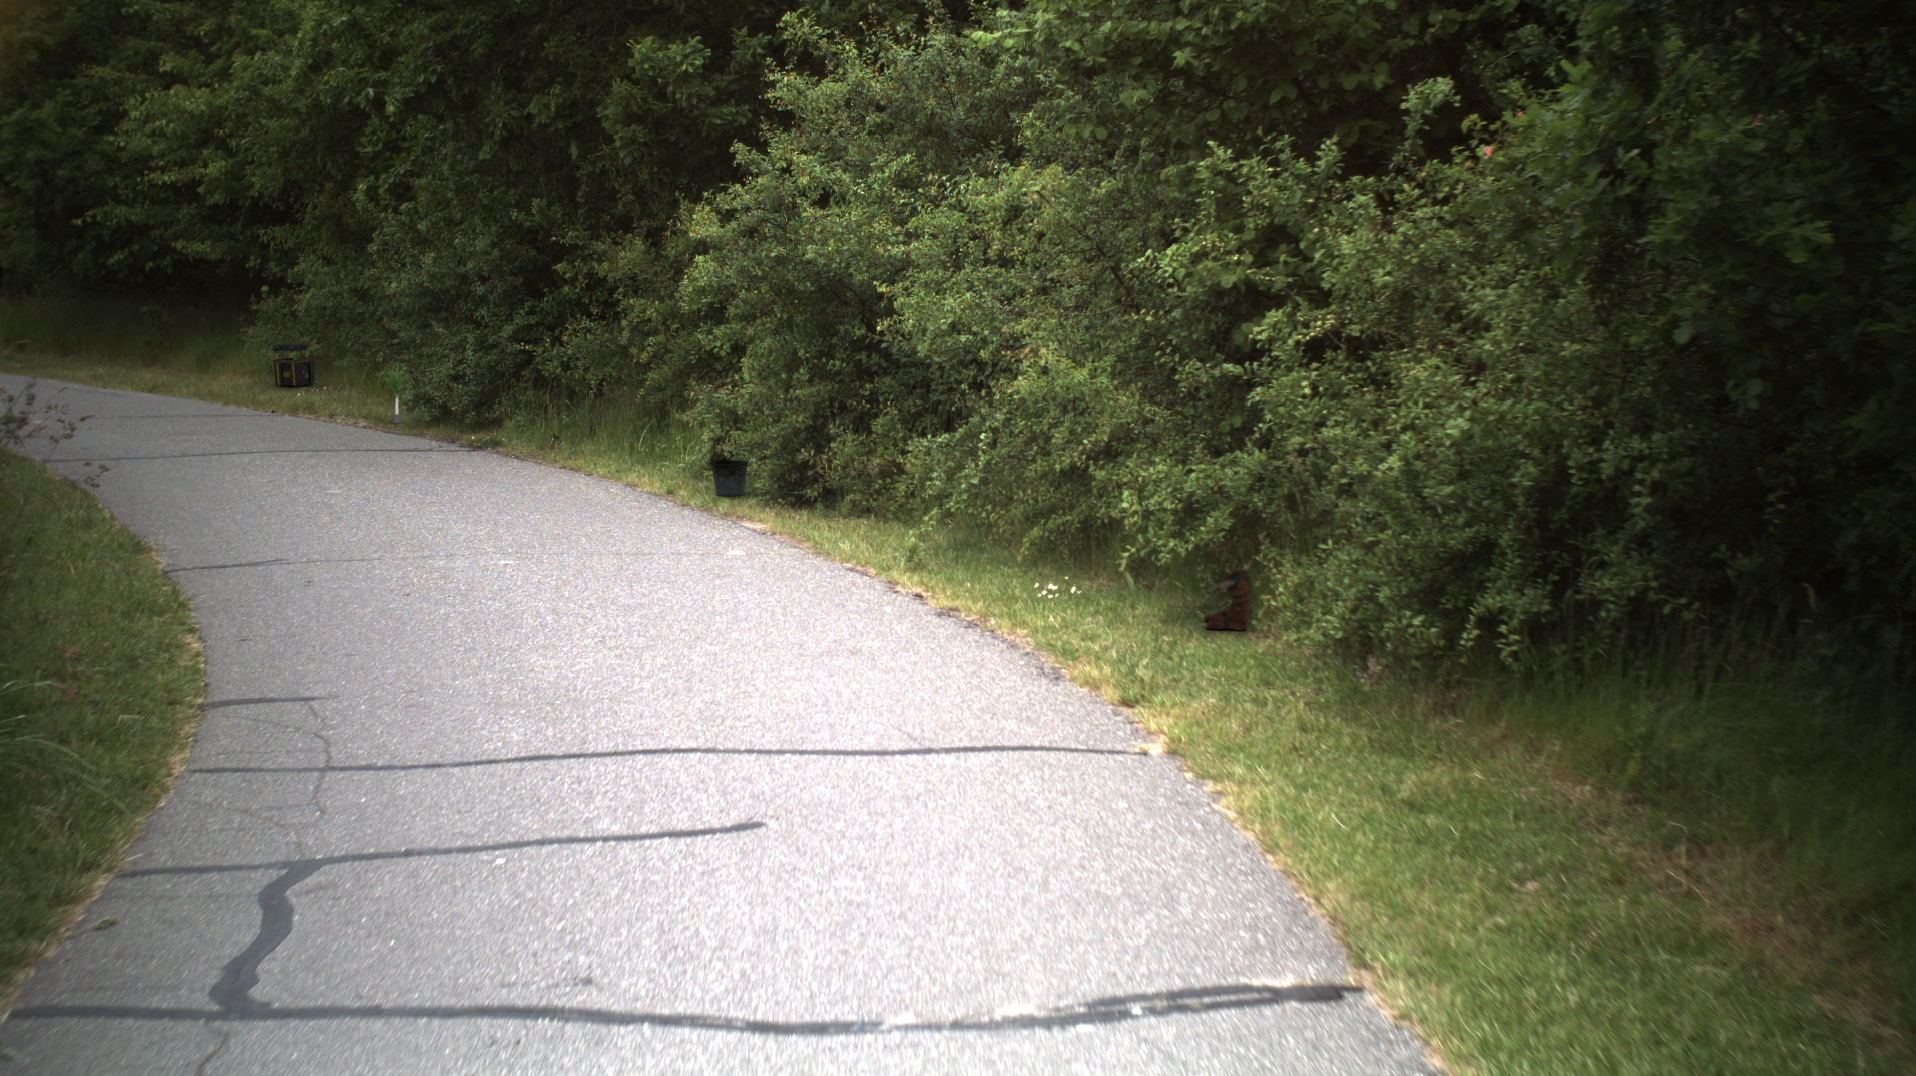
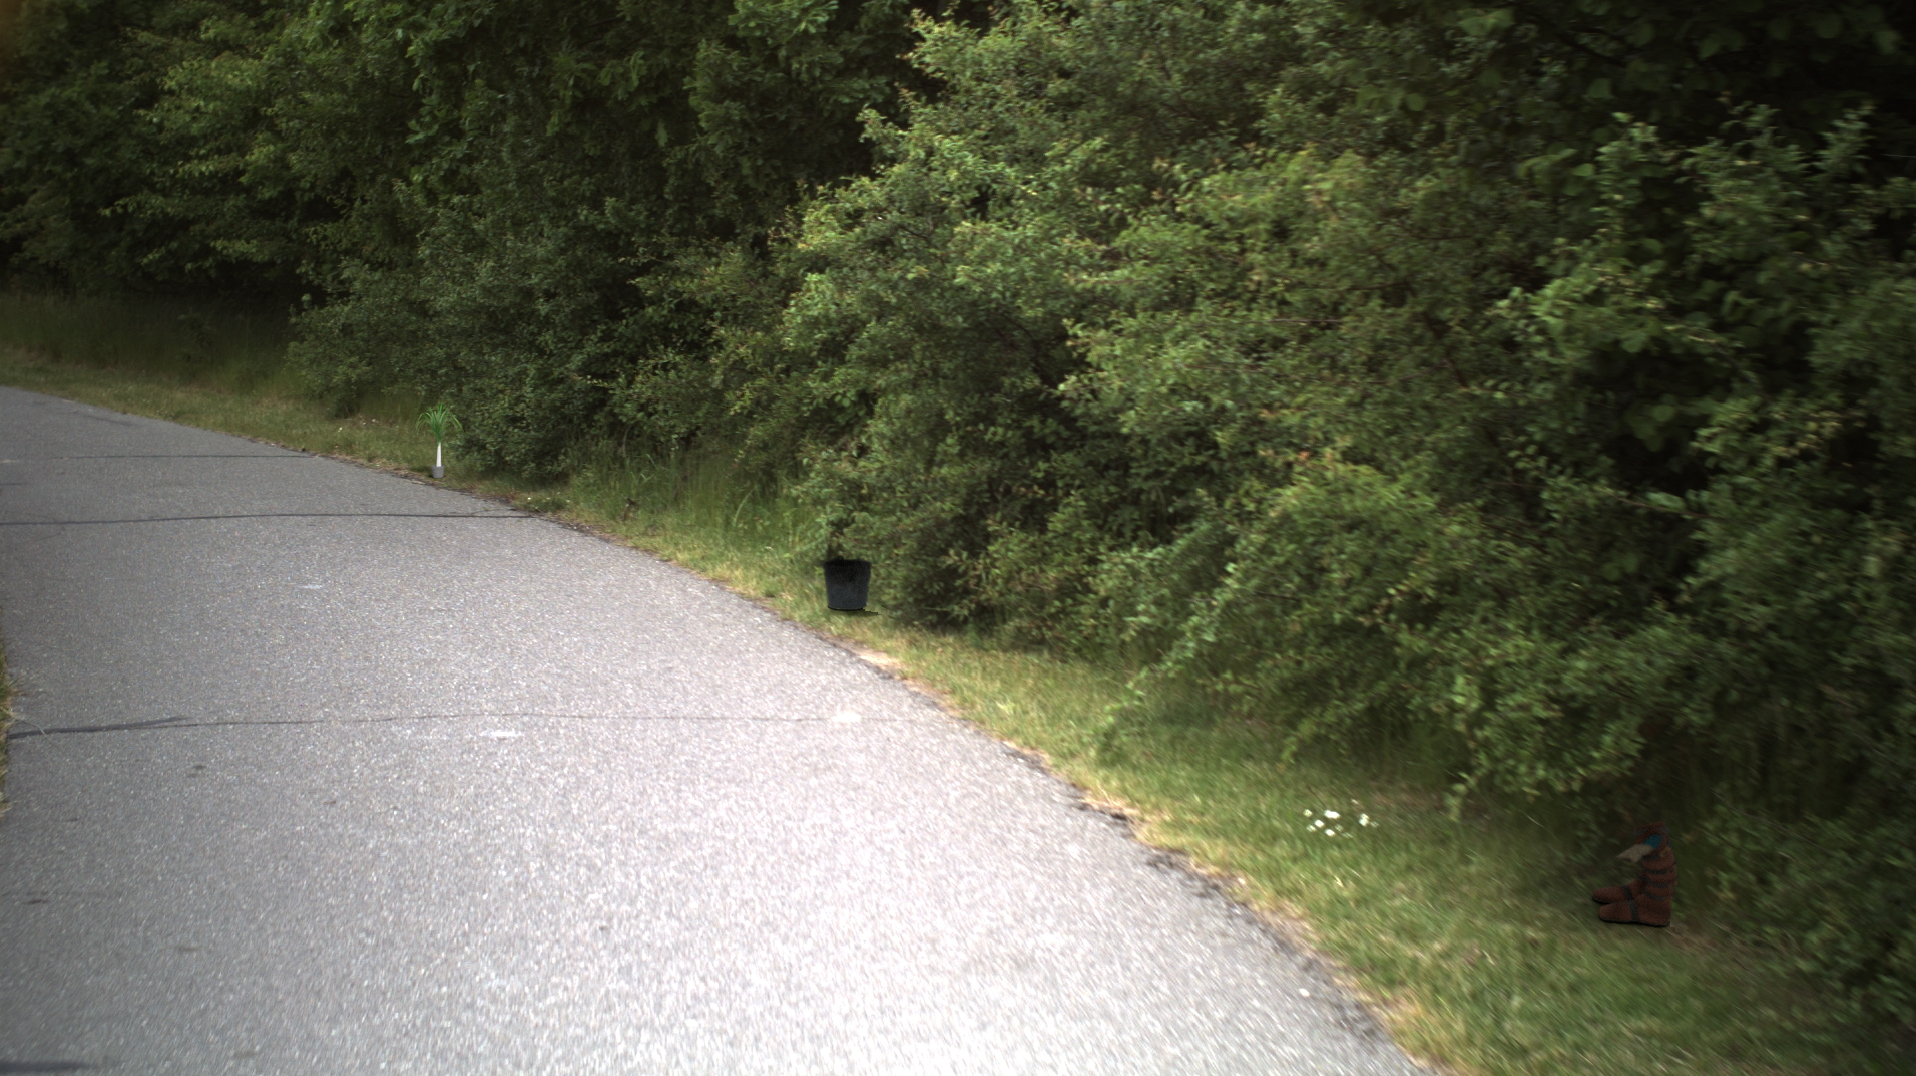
toolbox: present [272,343,315,387] -> none [309,367,360,420]

